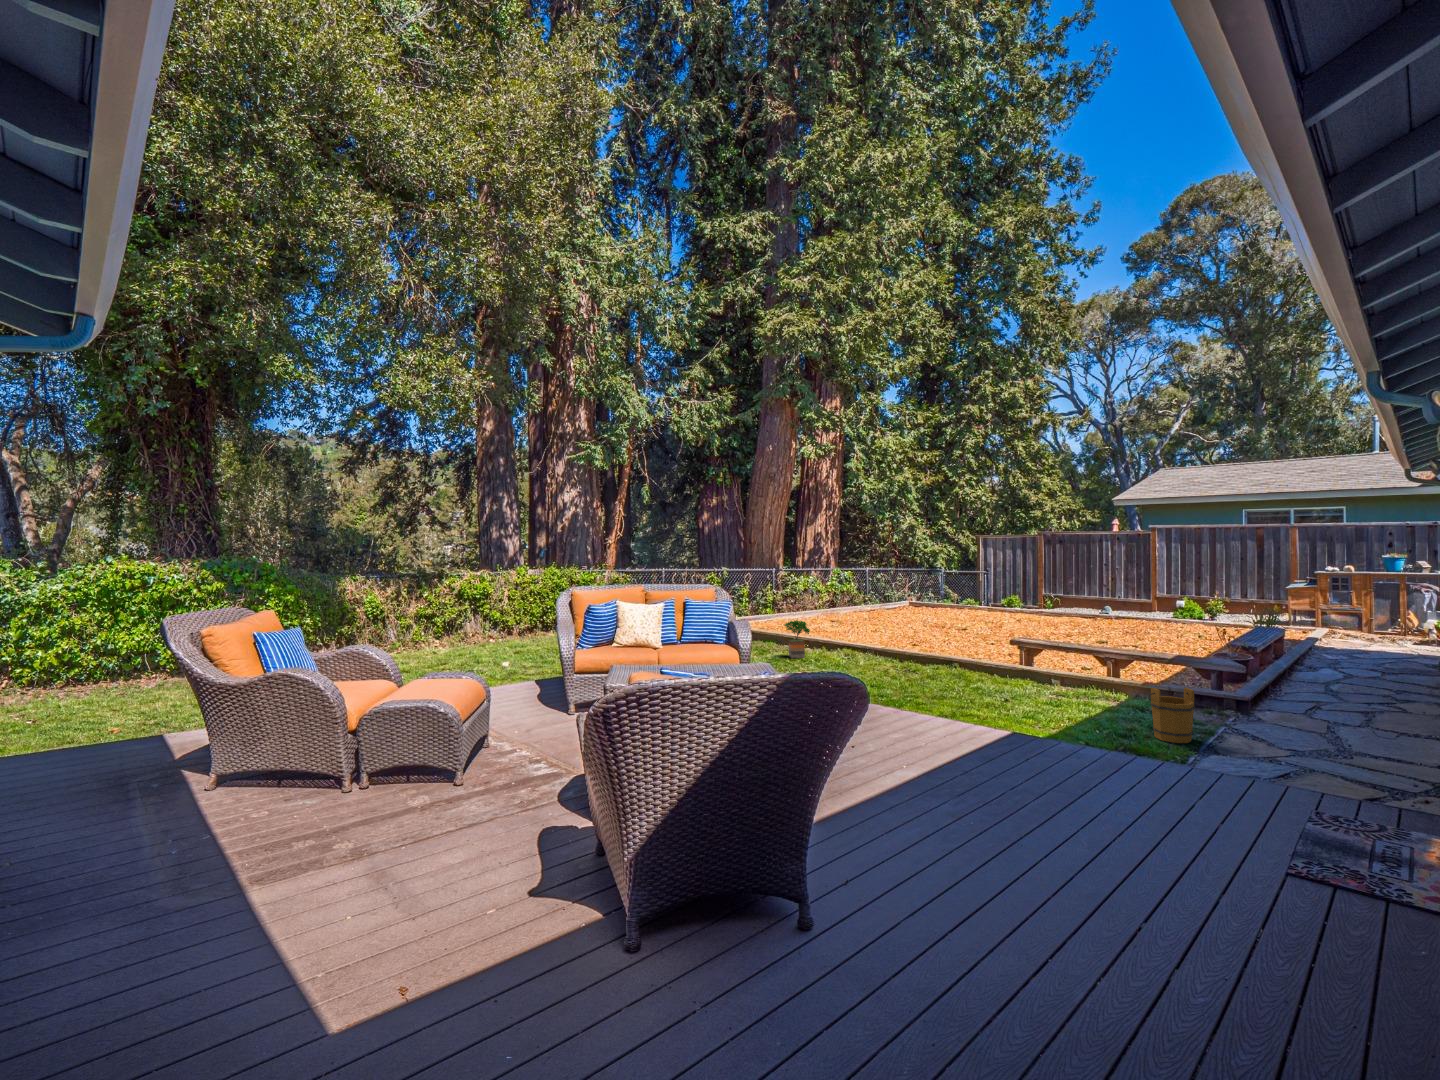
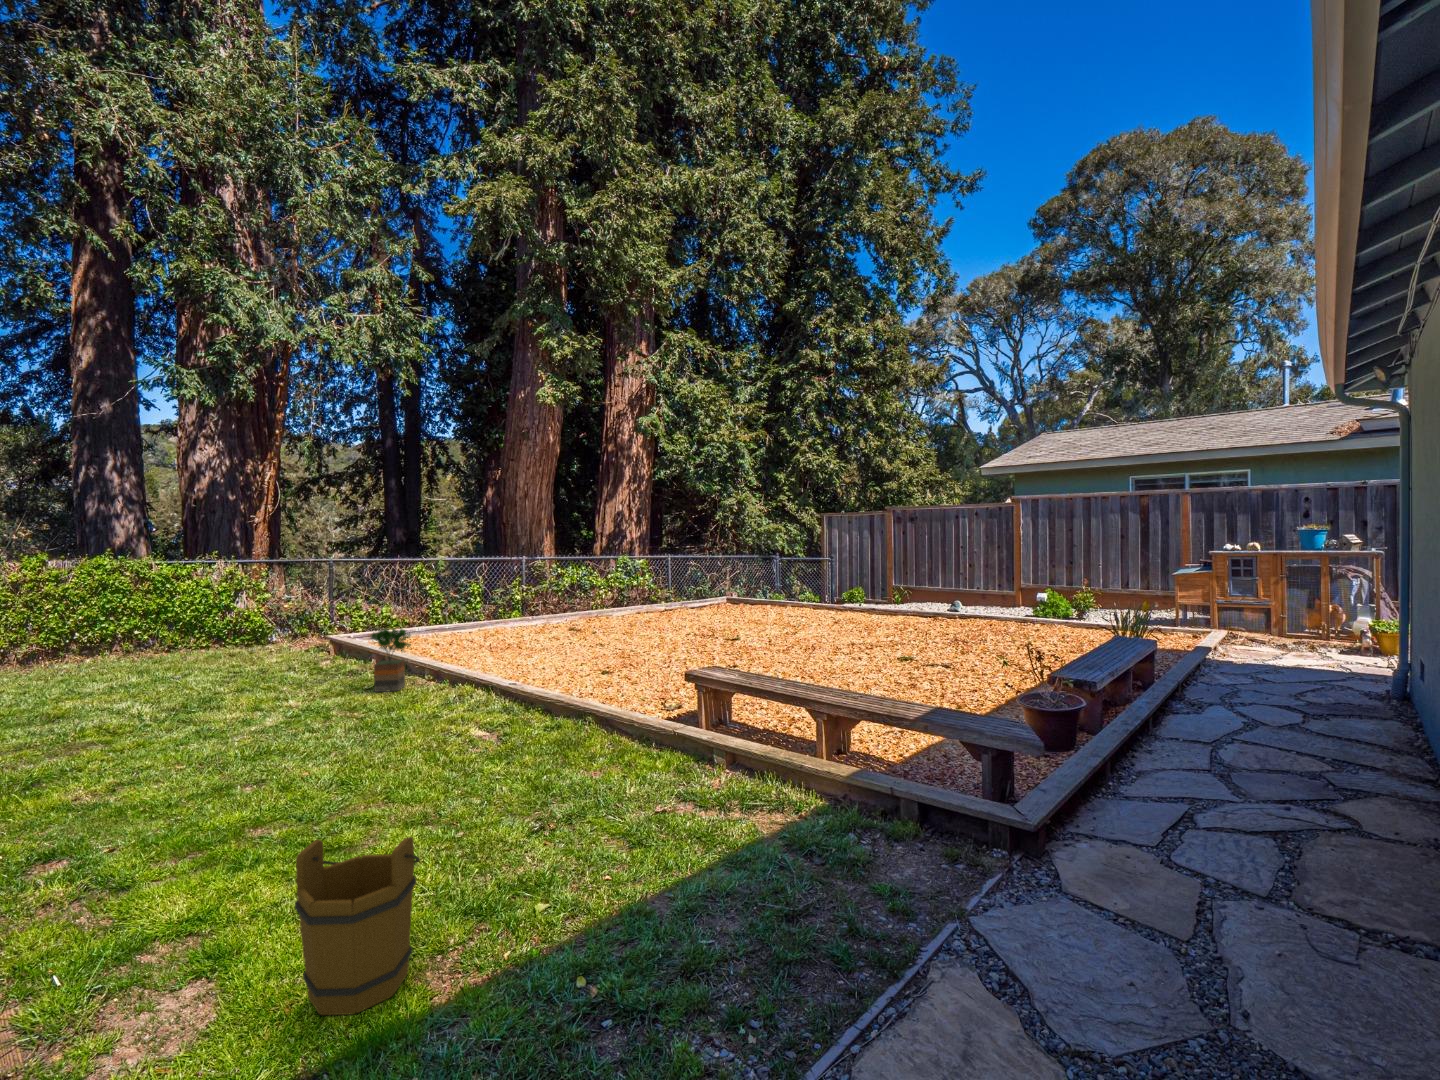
bucket: present [1148,688,1195,743] -> present [295,837,420,1015]

